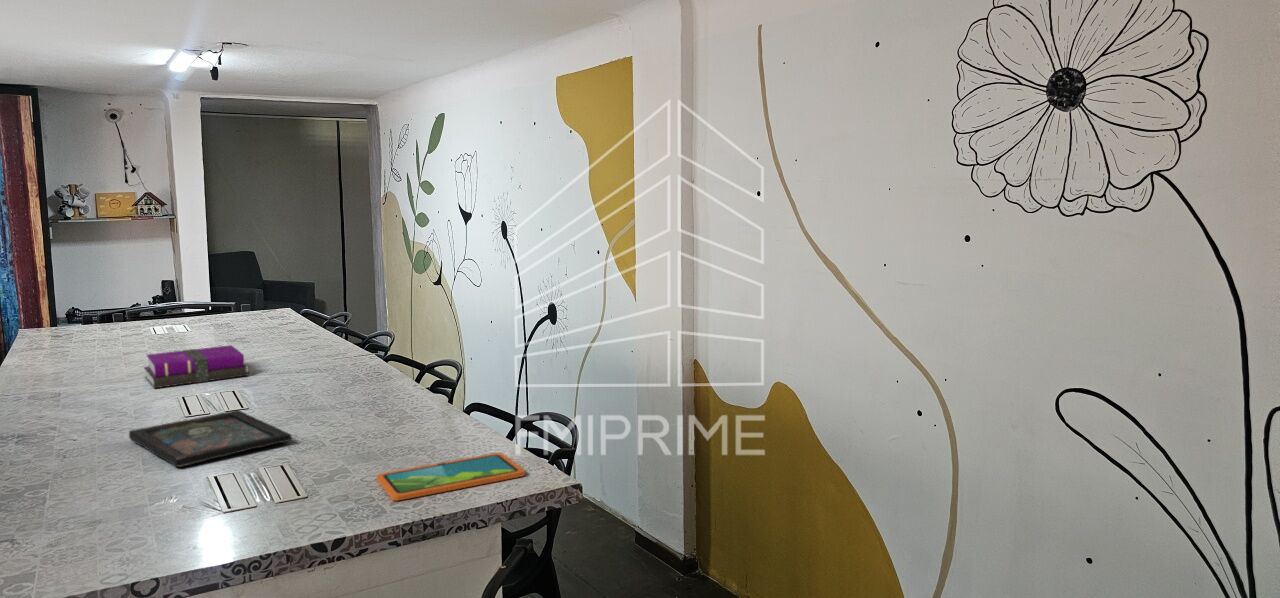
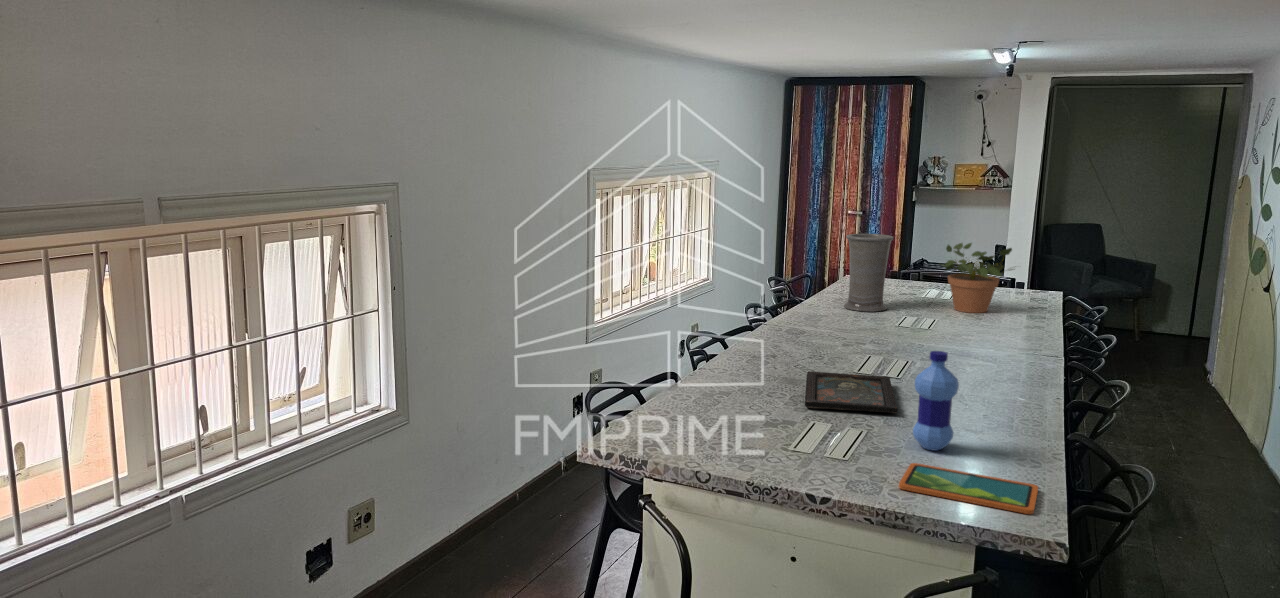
potted plant: none [175,264,268,342] -> present [941,243,1013,313]
vase: none [49,265,123,364] -> present [844,234,893,312]
notebook: present [145,345,249,388] -> none [870,314,948,349]
water bottle: none [339,348,389,461] -> present [913,351,959,451]

